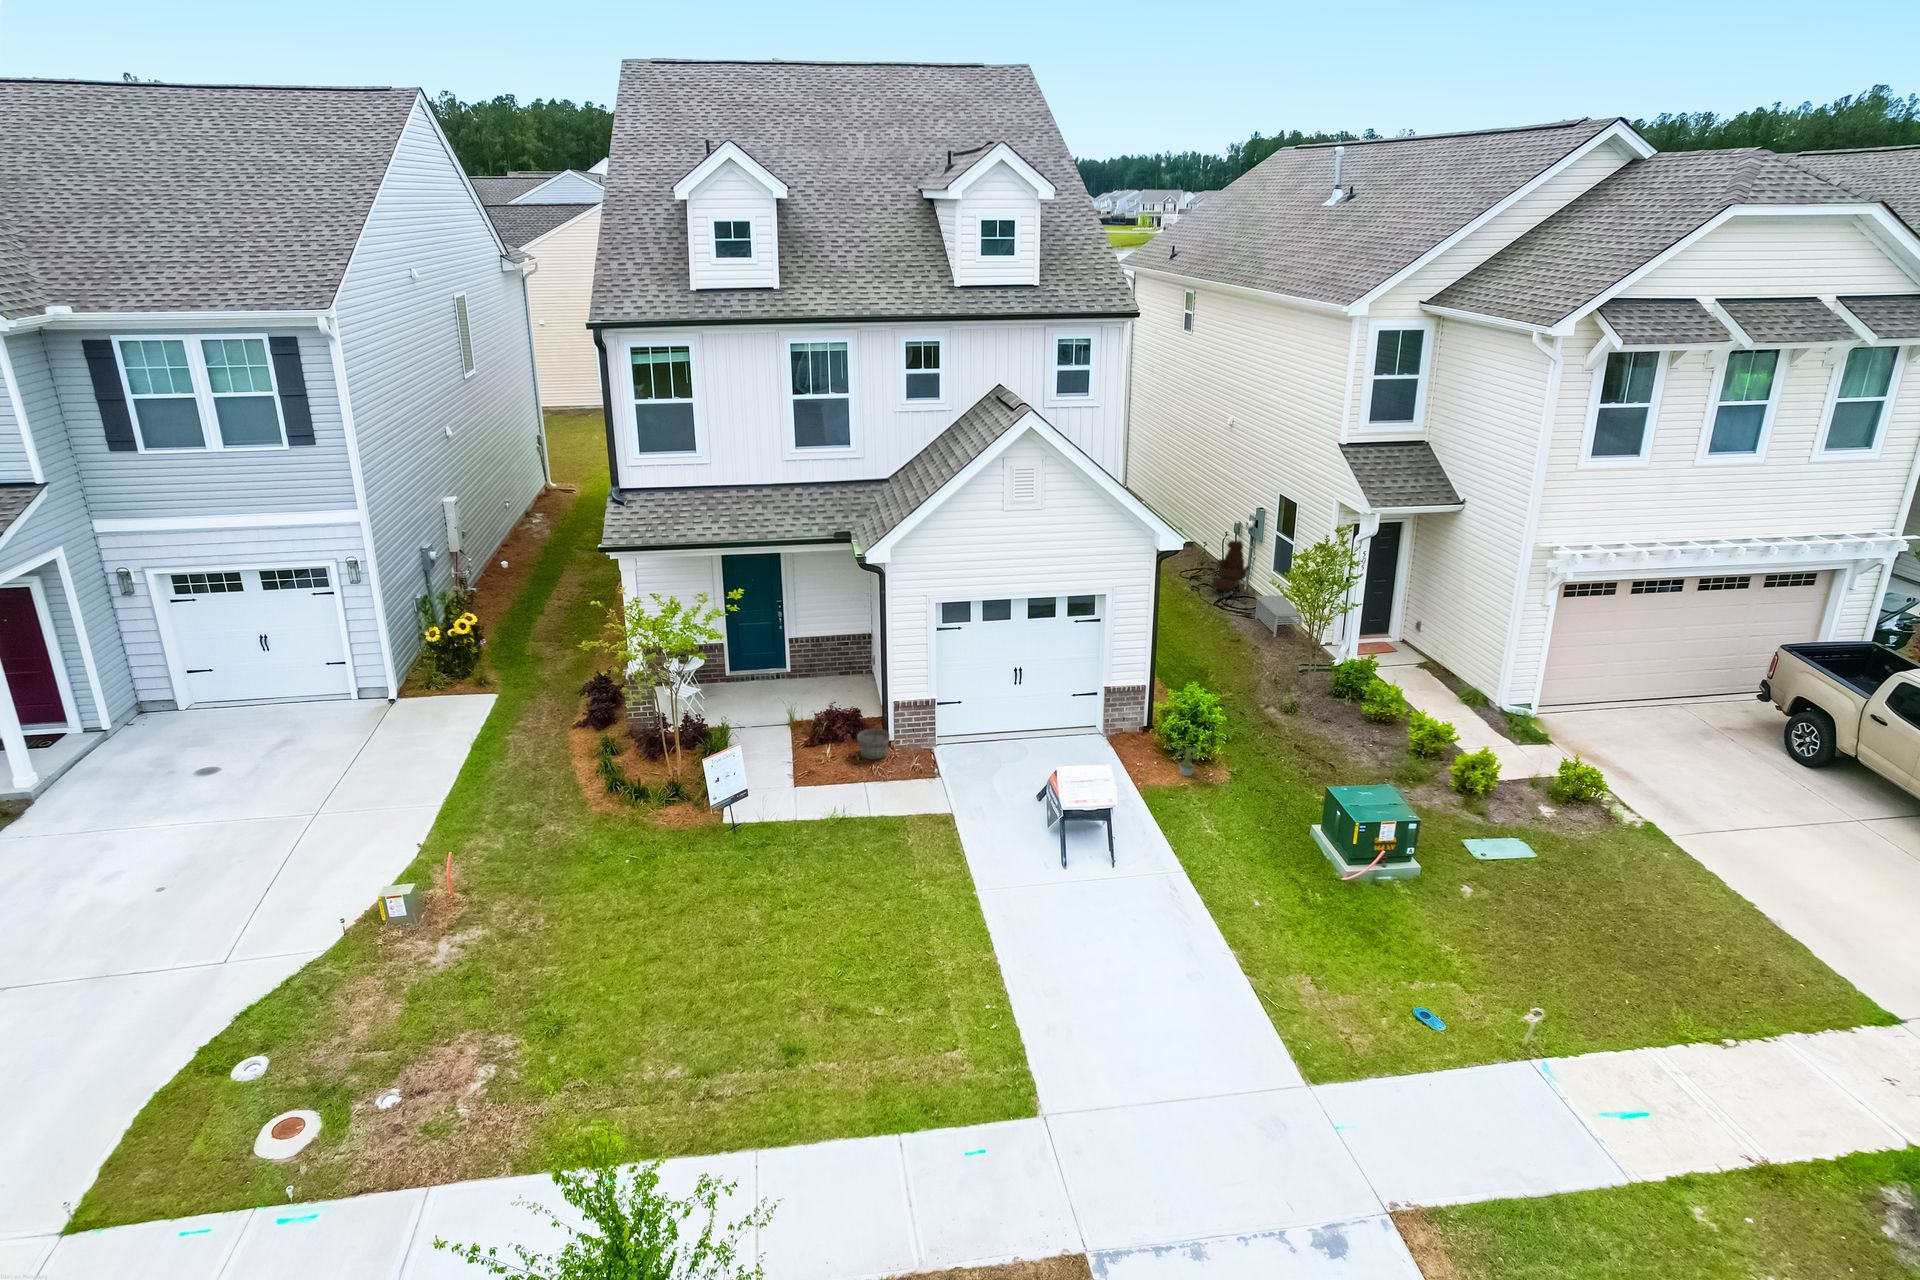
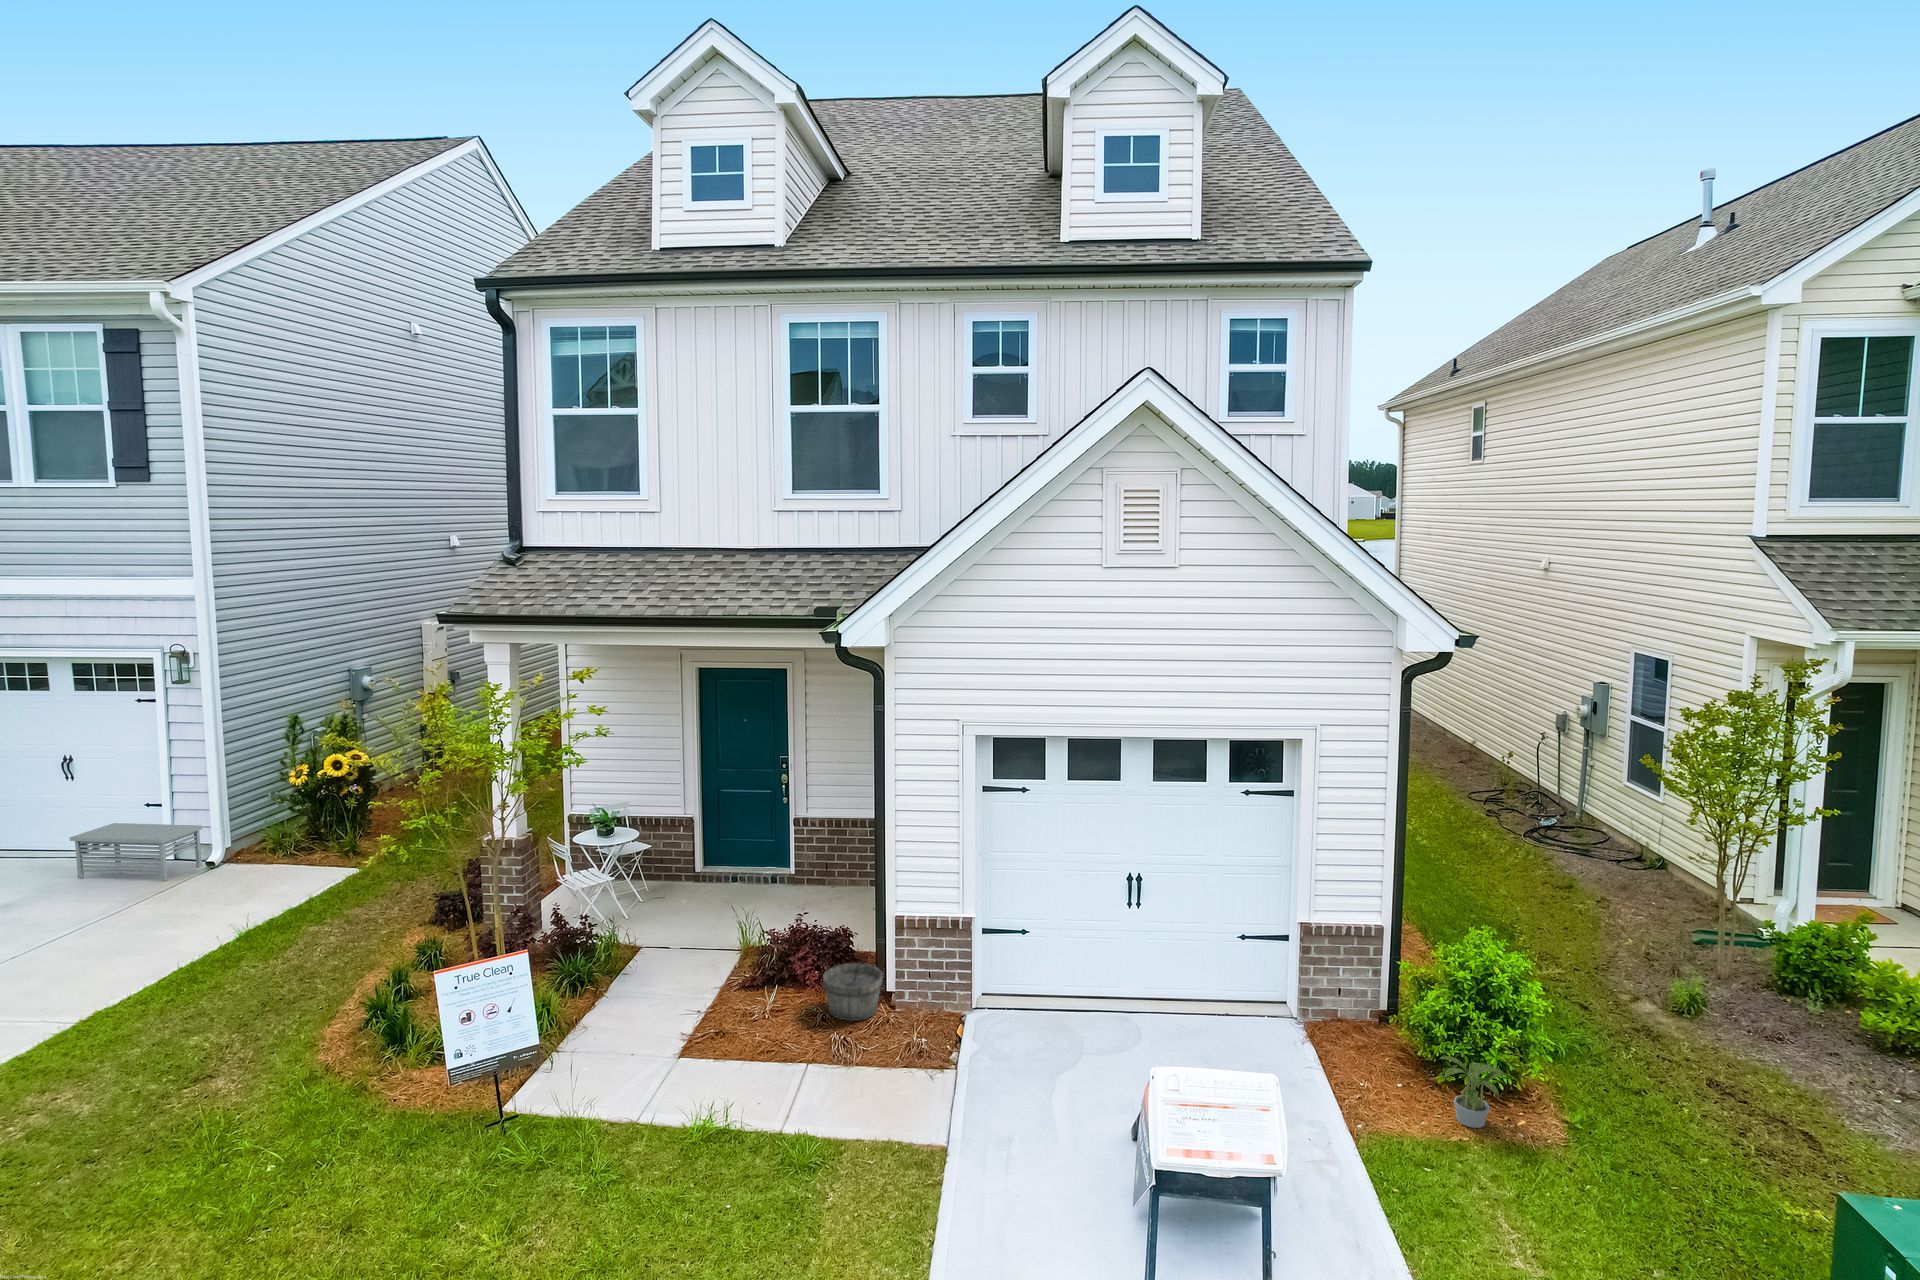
lounge chair: present [1212,541,1249,592] -> none [1518,739,1591,823]
storage bench: present [1255,595,1302,637] -> present [70,823,202,881]

